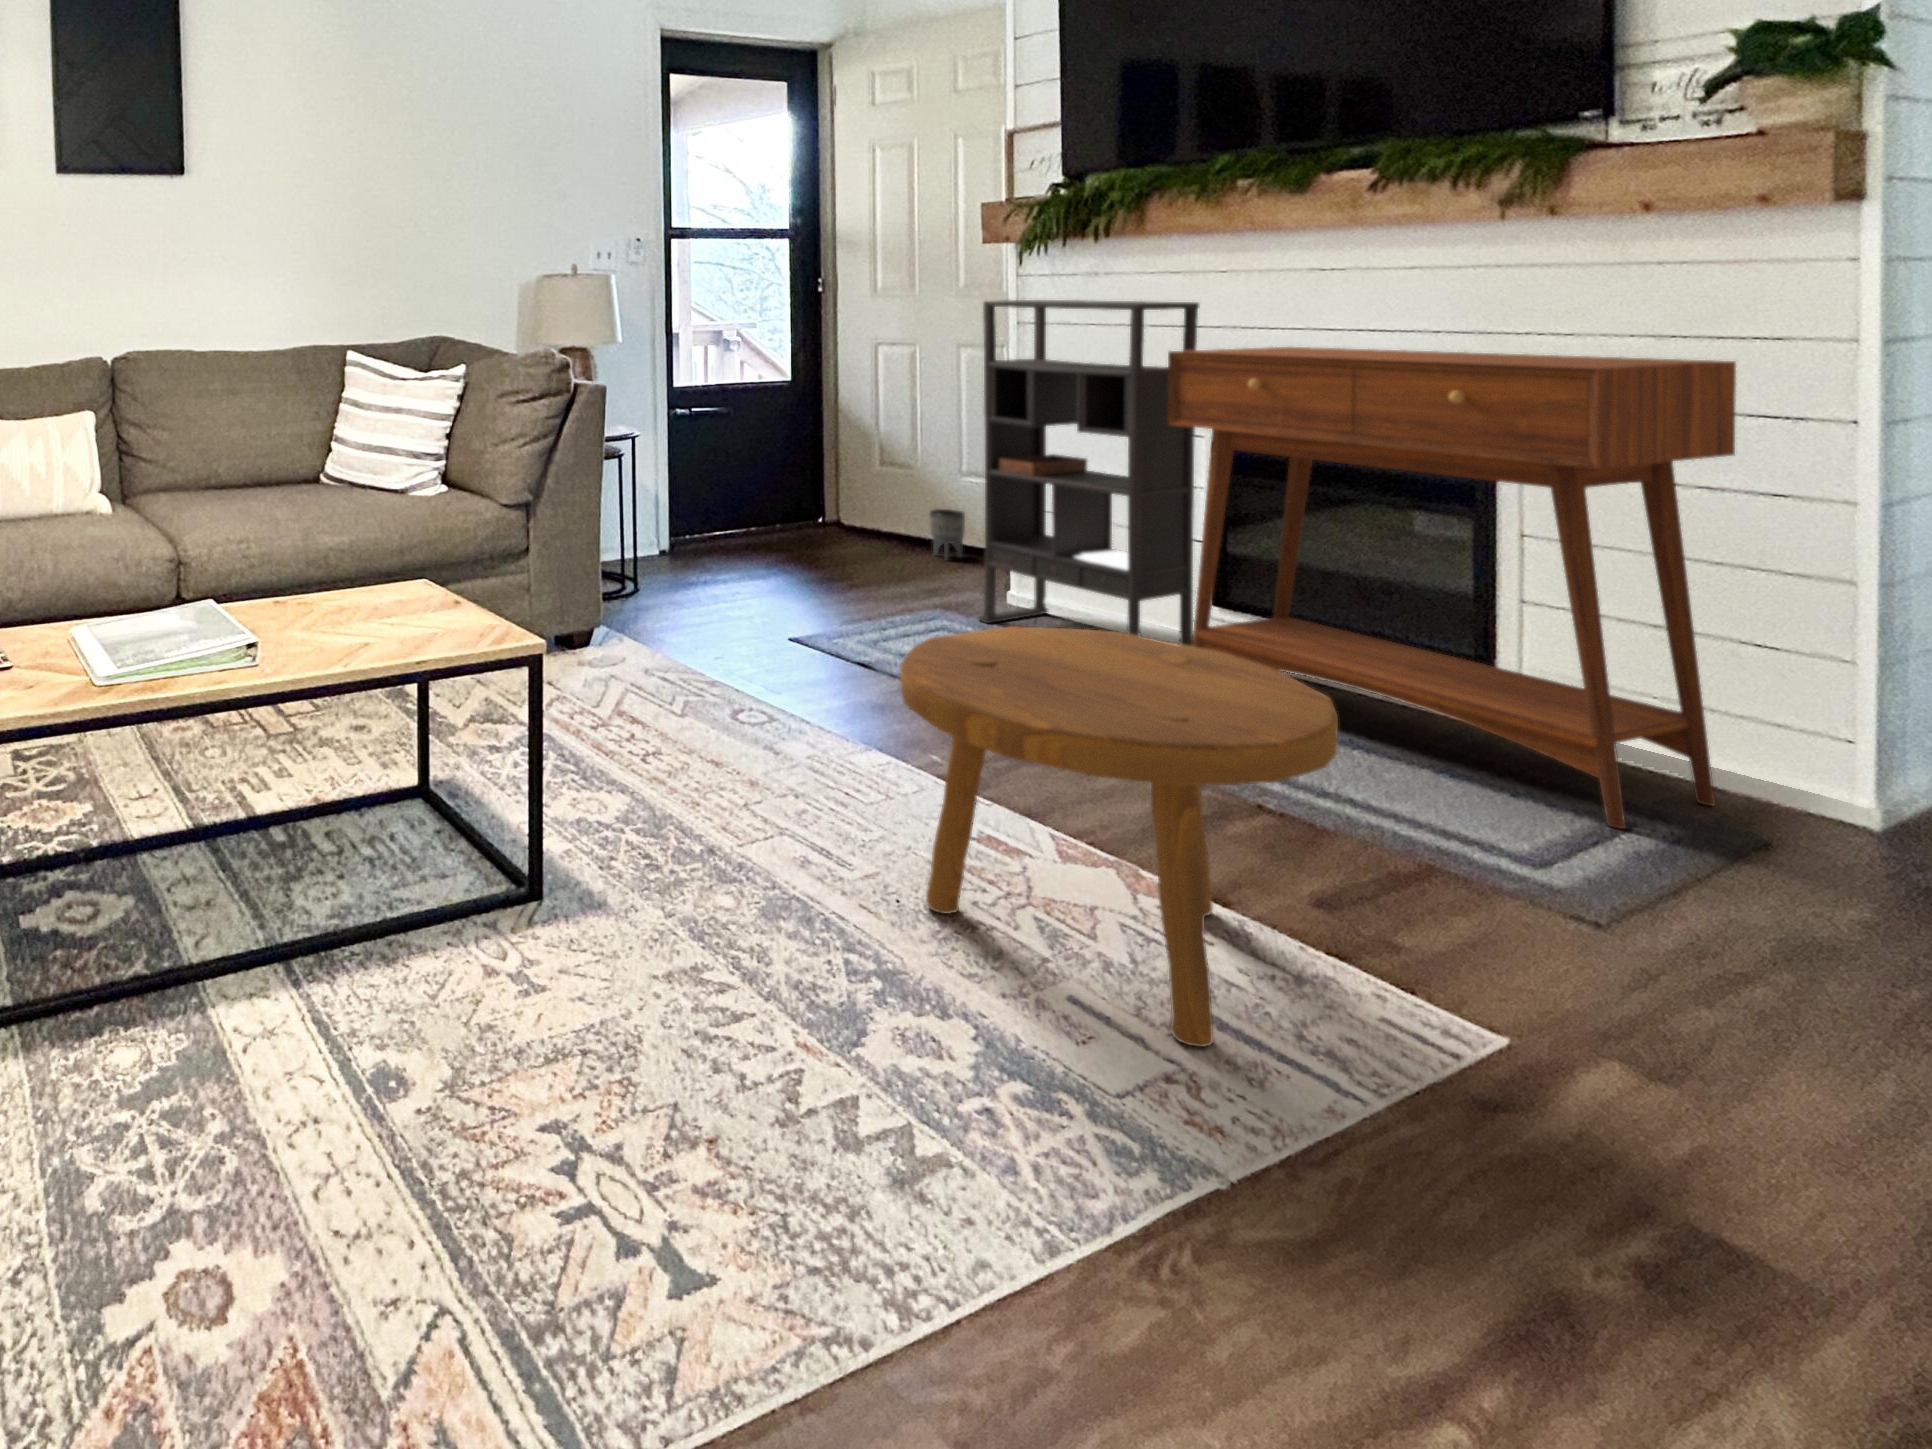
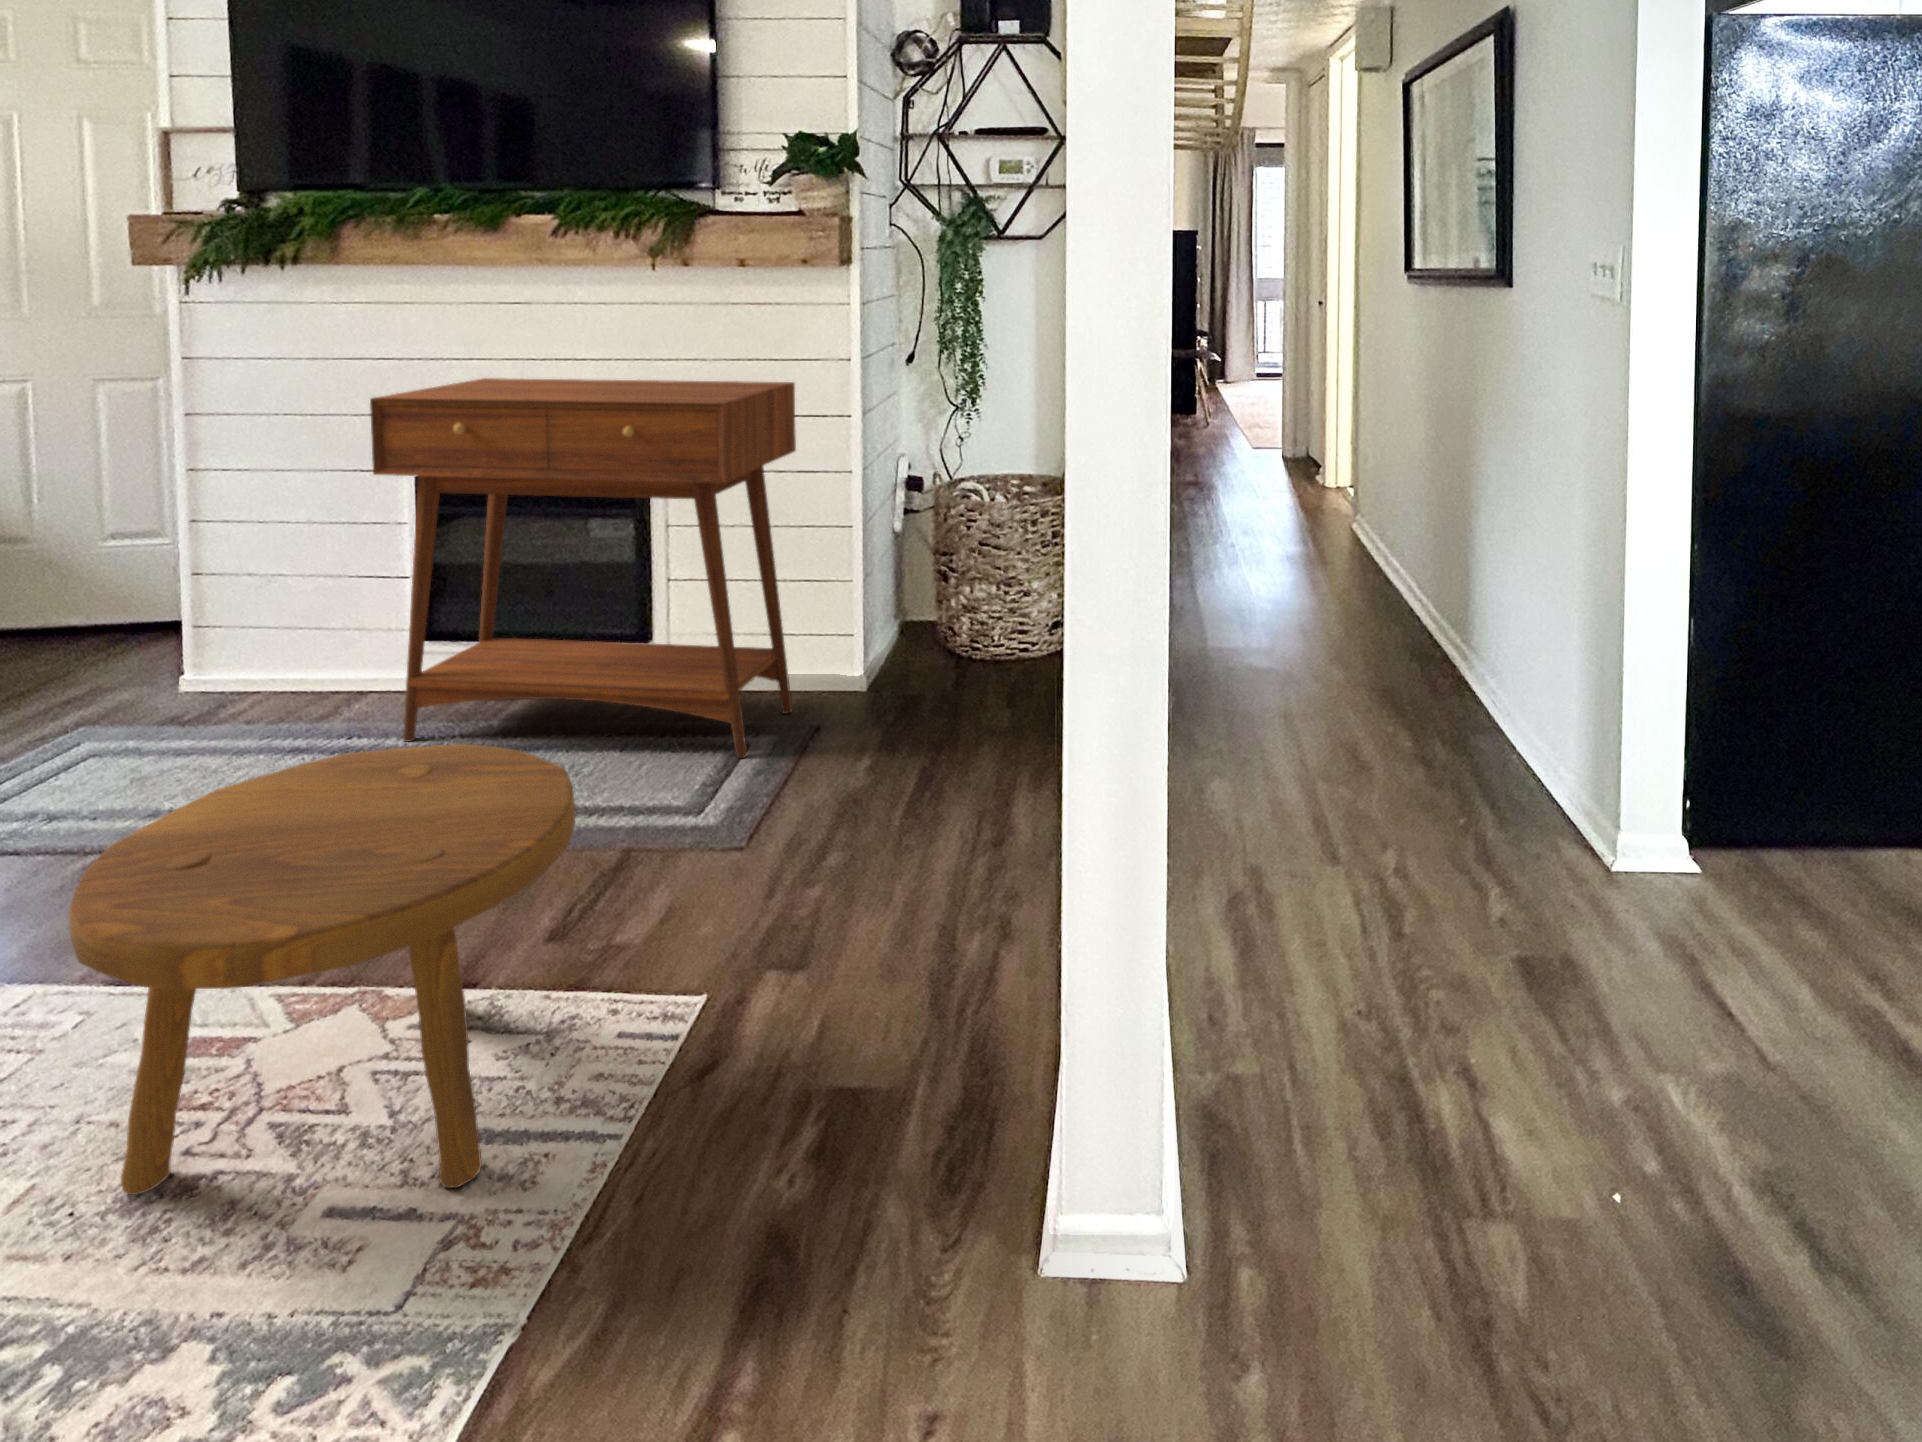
bookshelf: present [979,300,1199,647] -> none [134,333,407,732]
planter: present [929,509,965,560] -> none [57,584,112,651]

